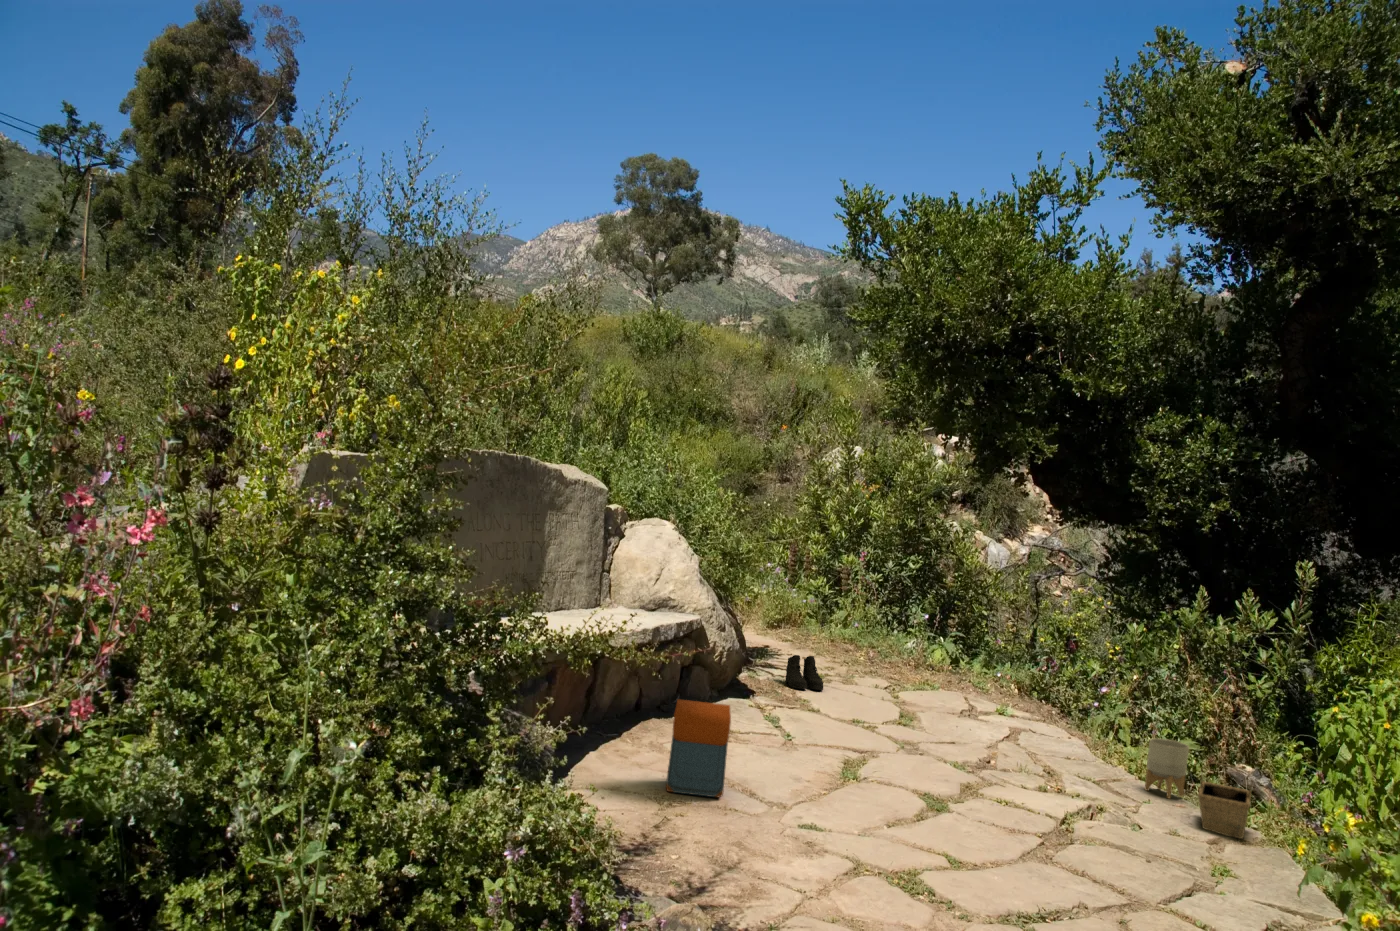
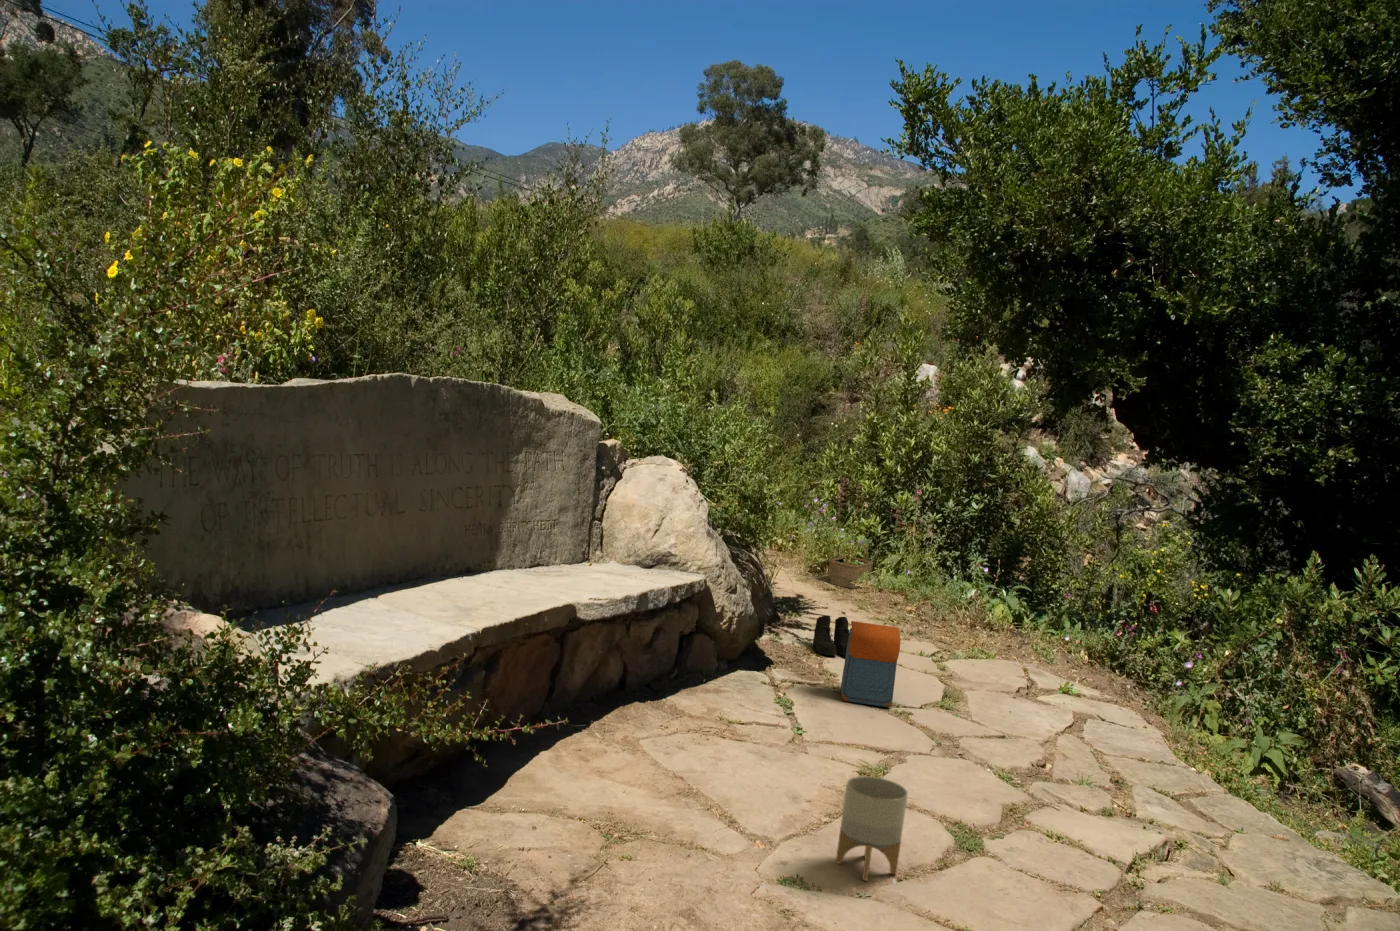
backpack: present [666,699,731,798] -> present [841,621,900,707]
planter: present [1145,738,1189,799] -> present [836,776,908,881]
basket: present [1198,763,1252,839] -> present [829,541,873,589]

